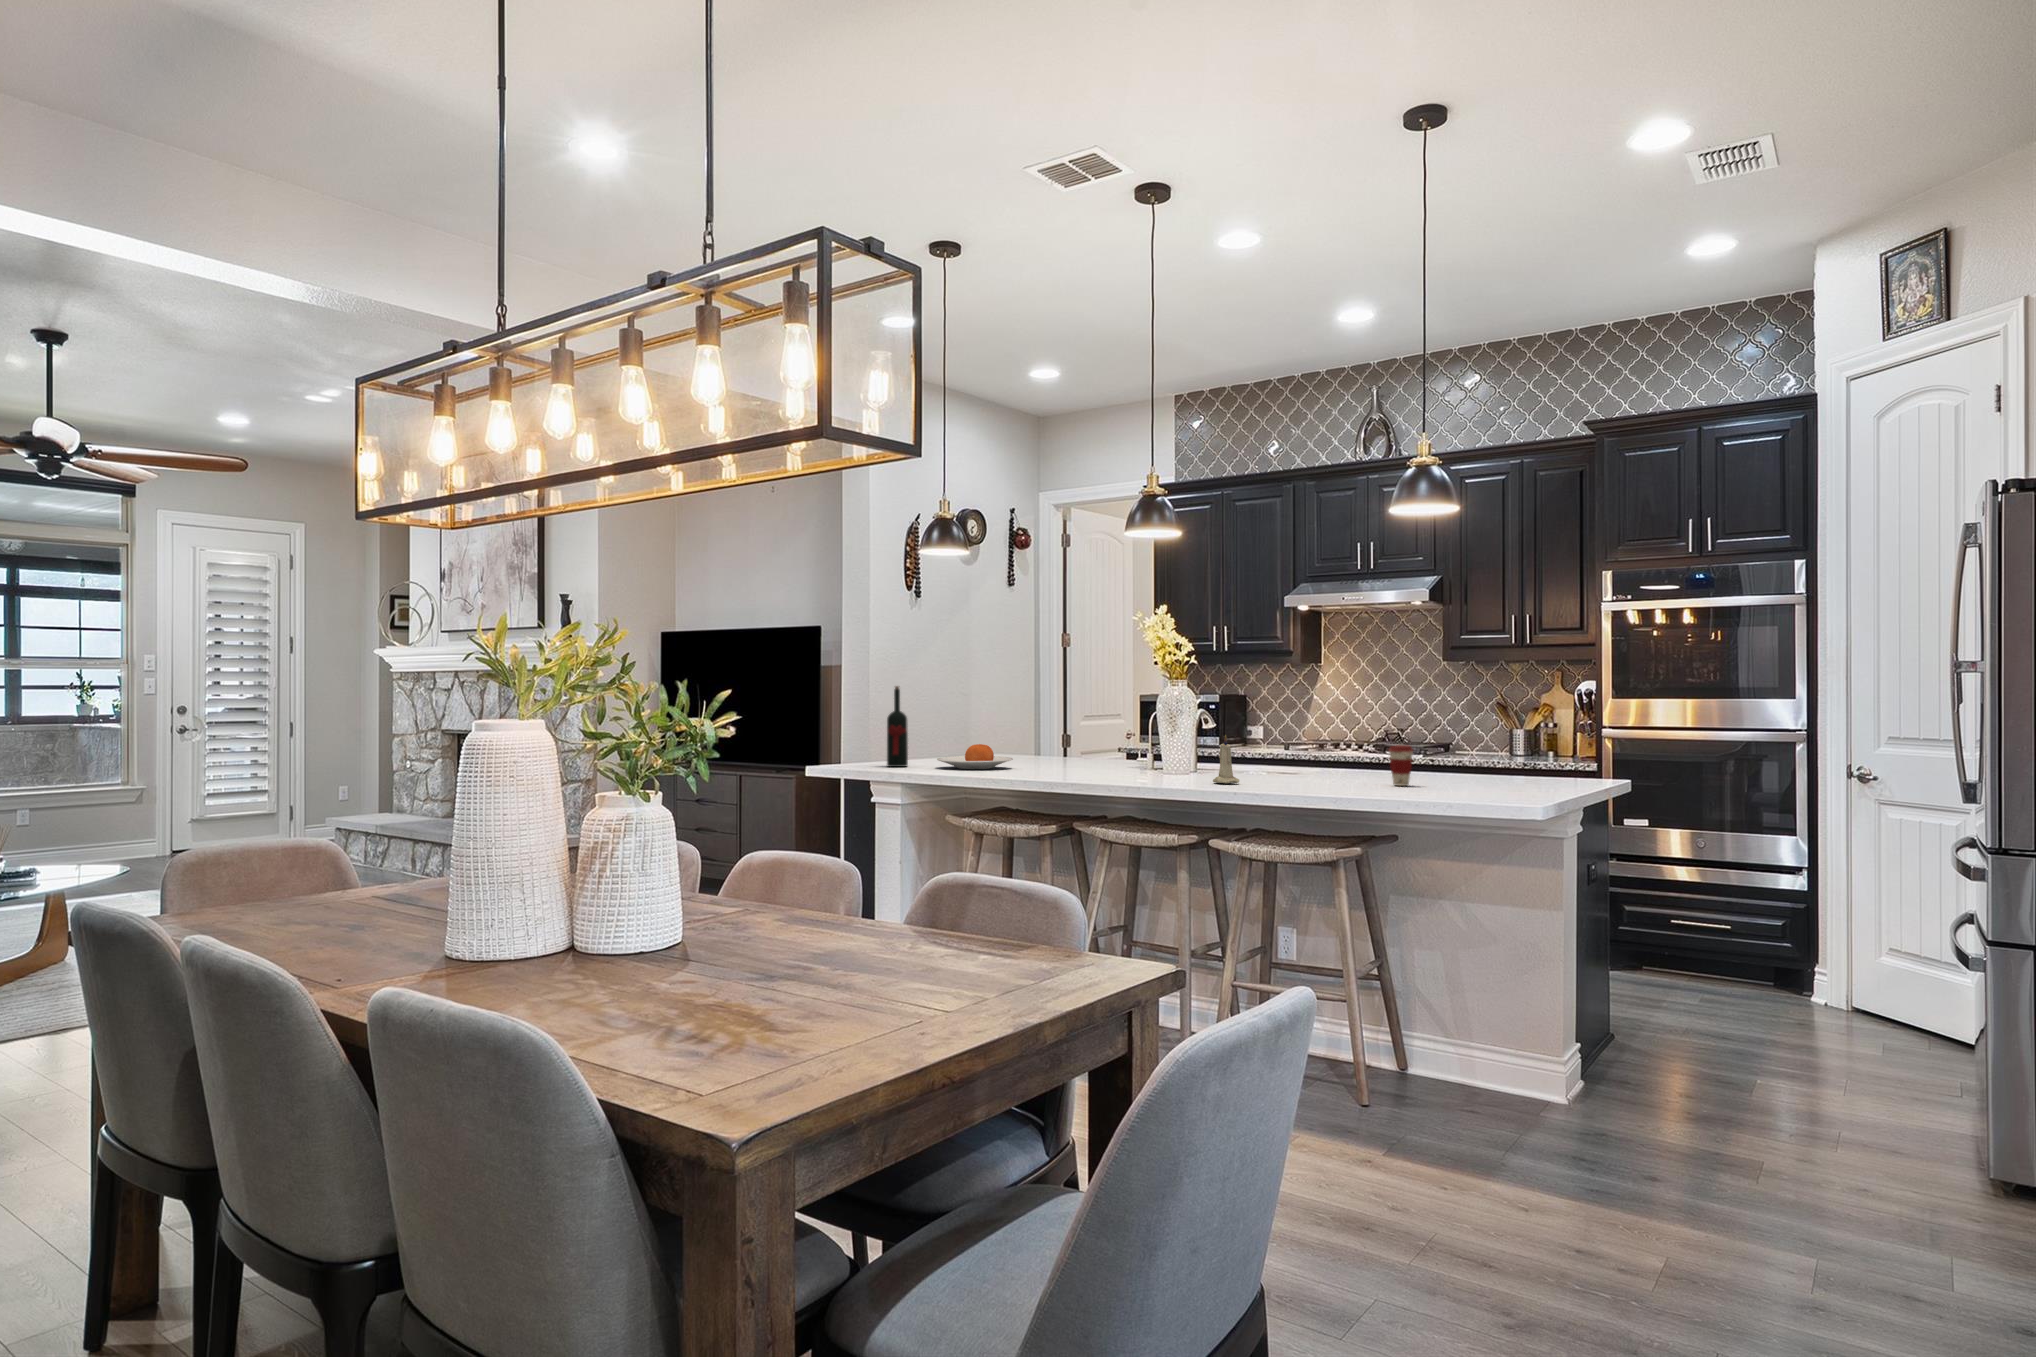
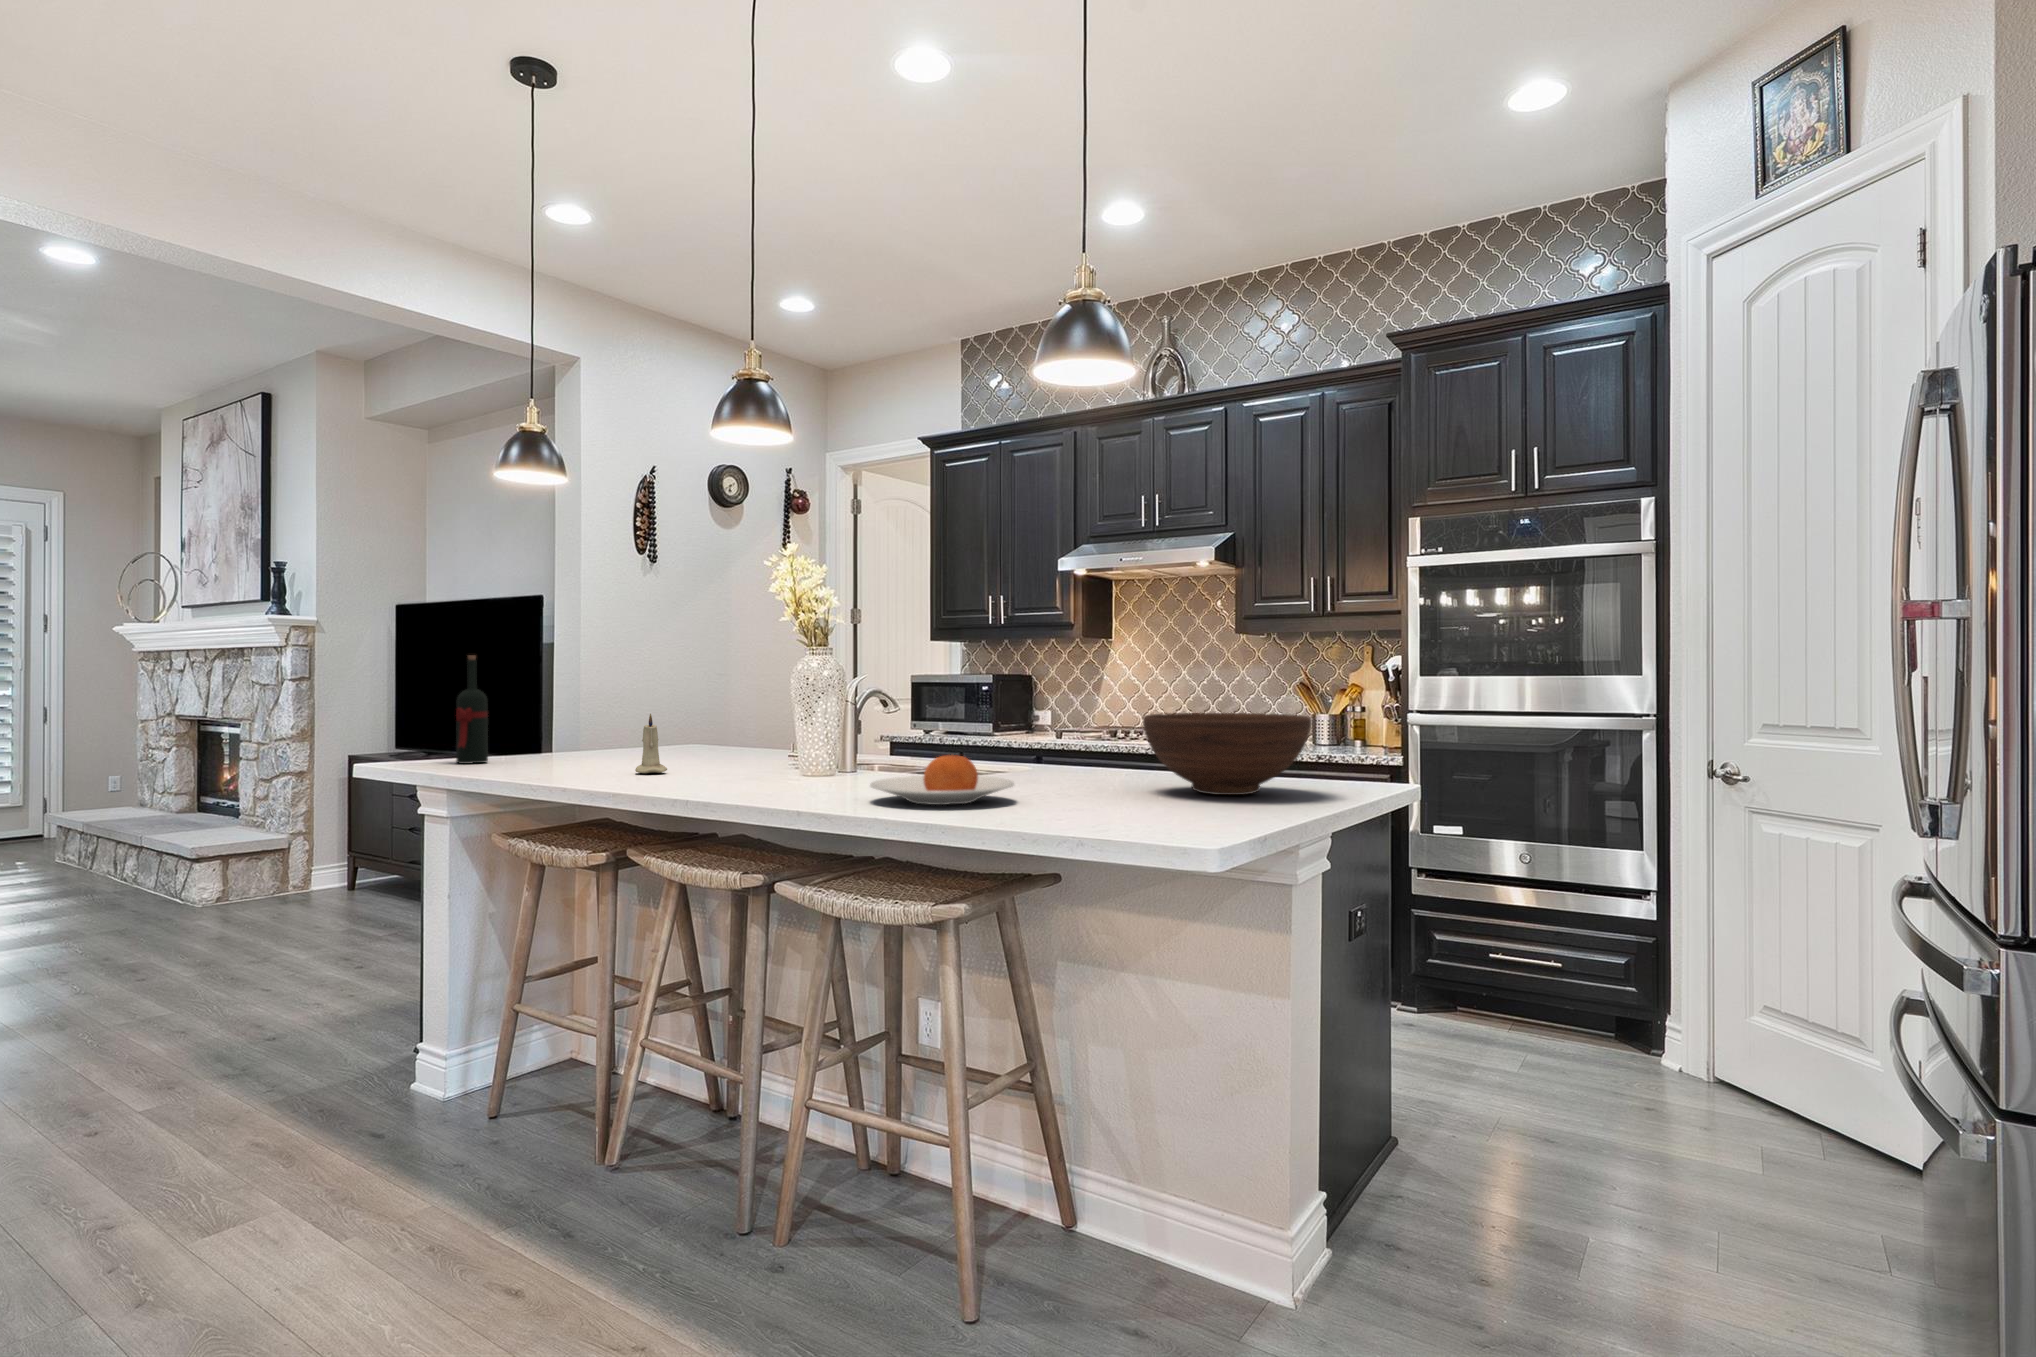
fruit bowl: none [1439,729,1561,785] -> present [1143,713,1311,795]
candle: present [1213,735,1239,783] -> present [635,714,667,773]
plate: present [937,744,1013,769] -> present [870,755,1014,805]
coffee cup: present [1389,745,1413,786] -> none [1057,737,1093,797]

